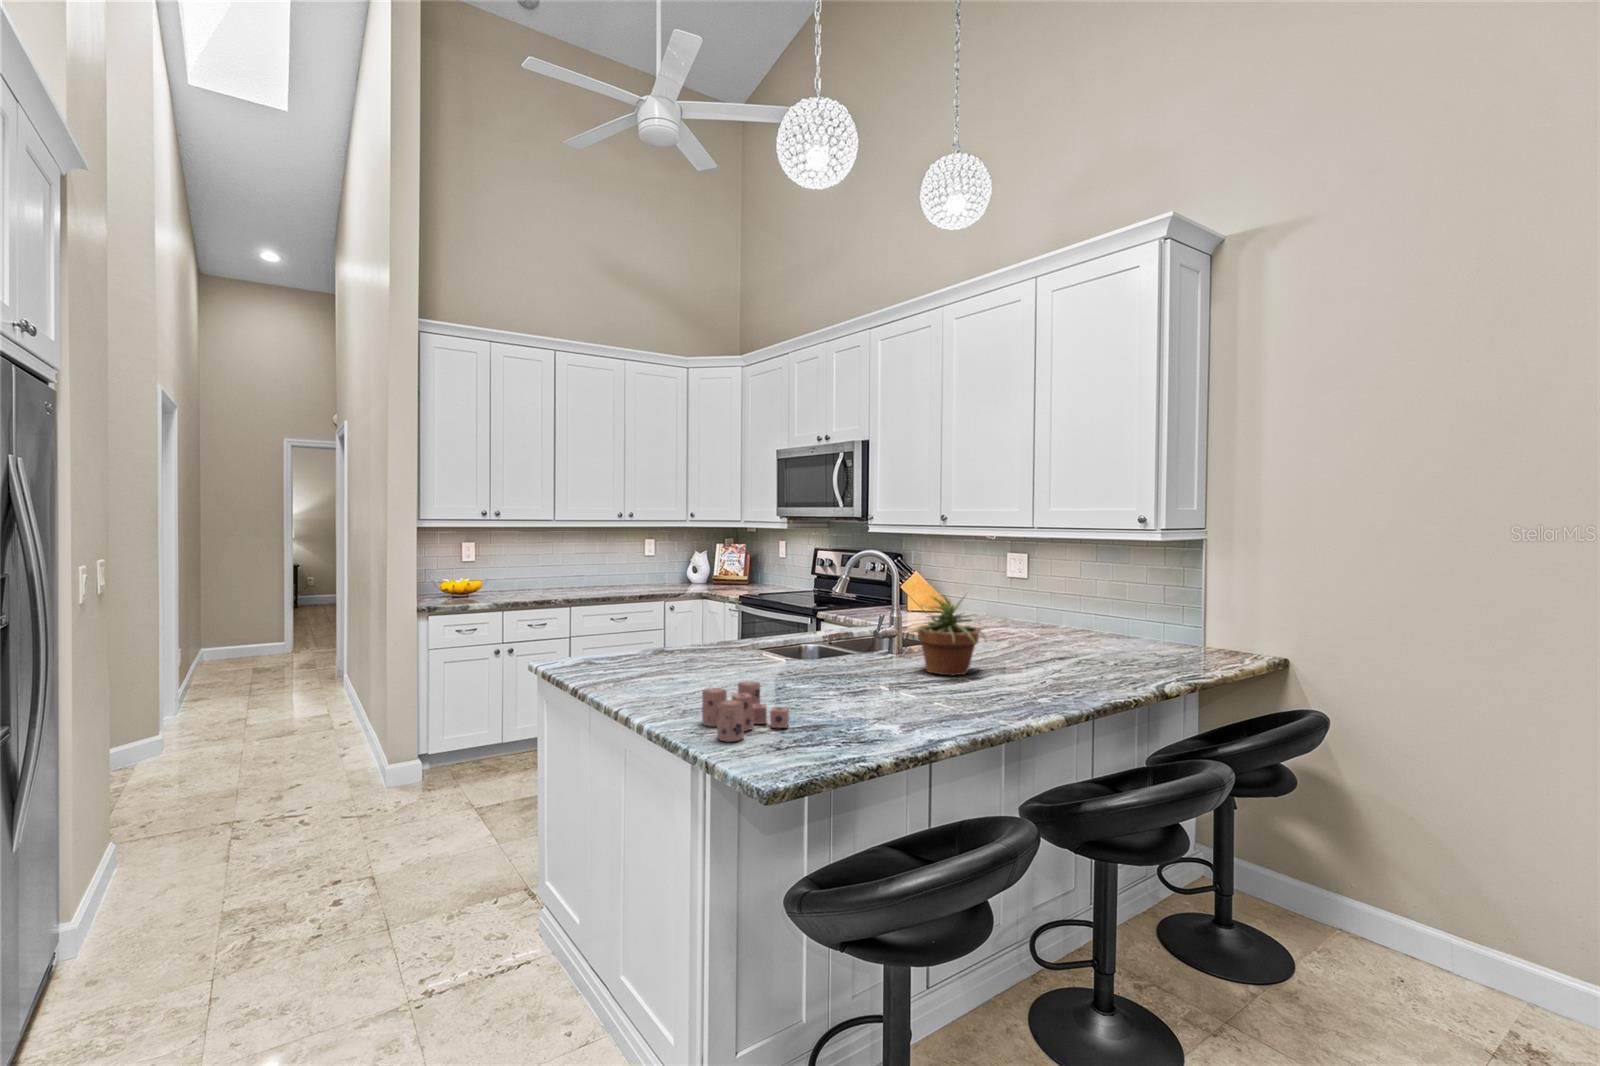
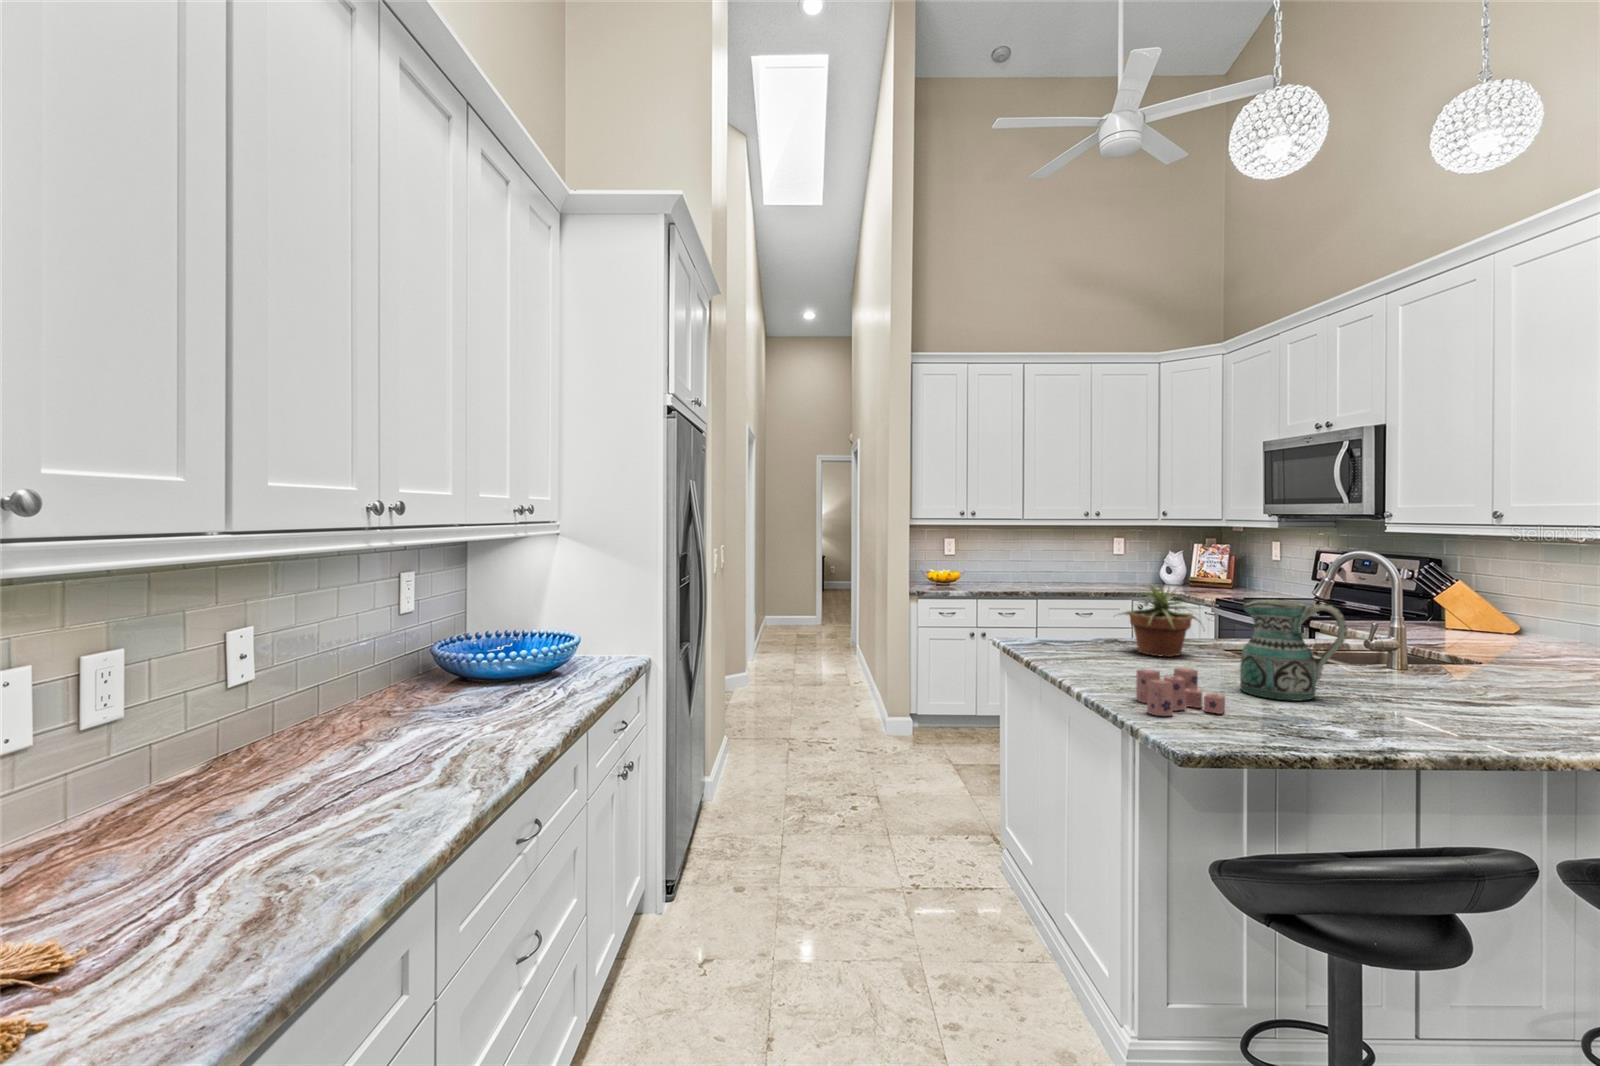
potted plant: present [913,596,985,676] -> present [1122,584,1201,657]
ceramic pitcher: none [792,602,878,701] -> present [1240,600,1347,701]

